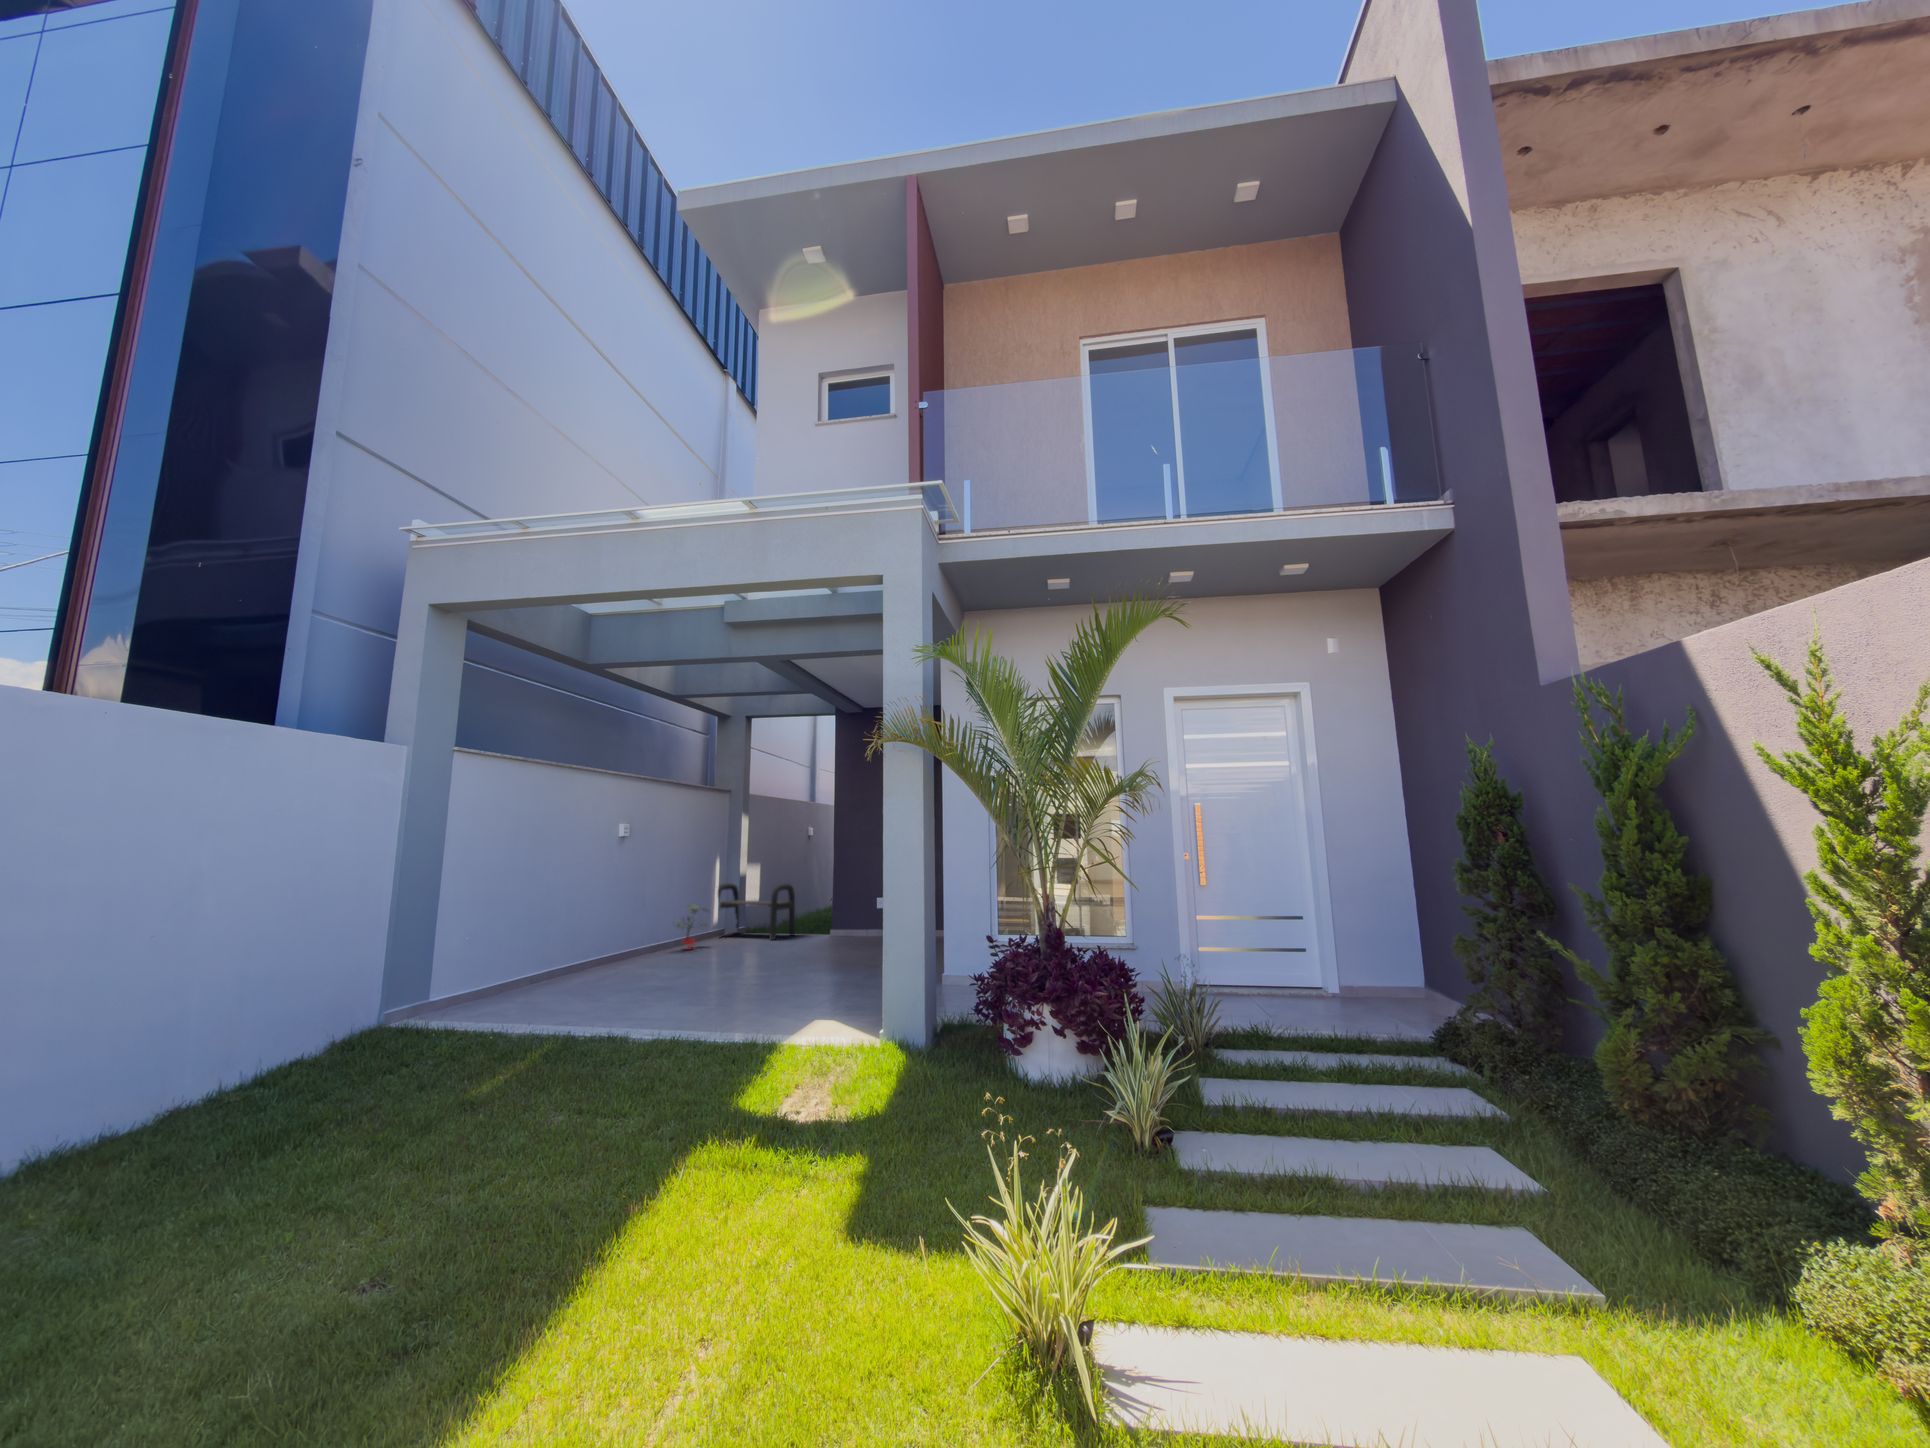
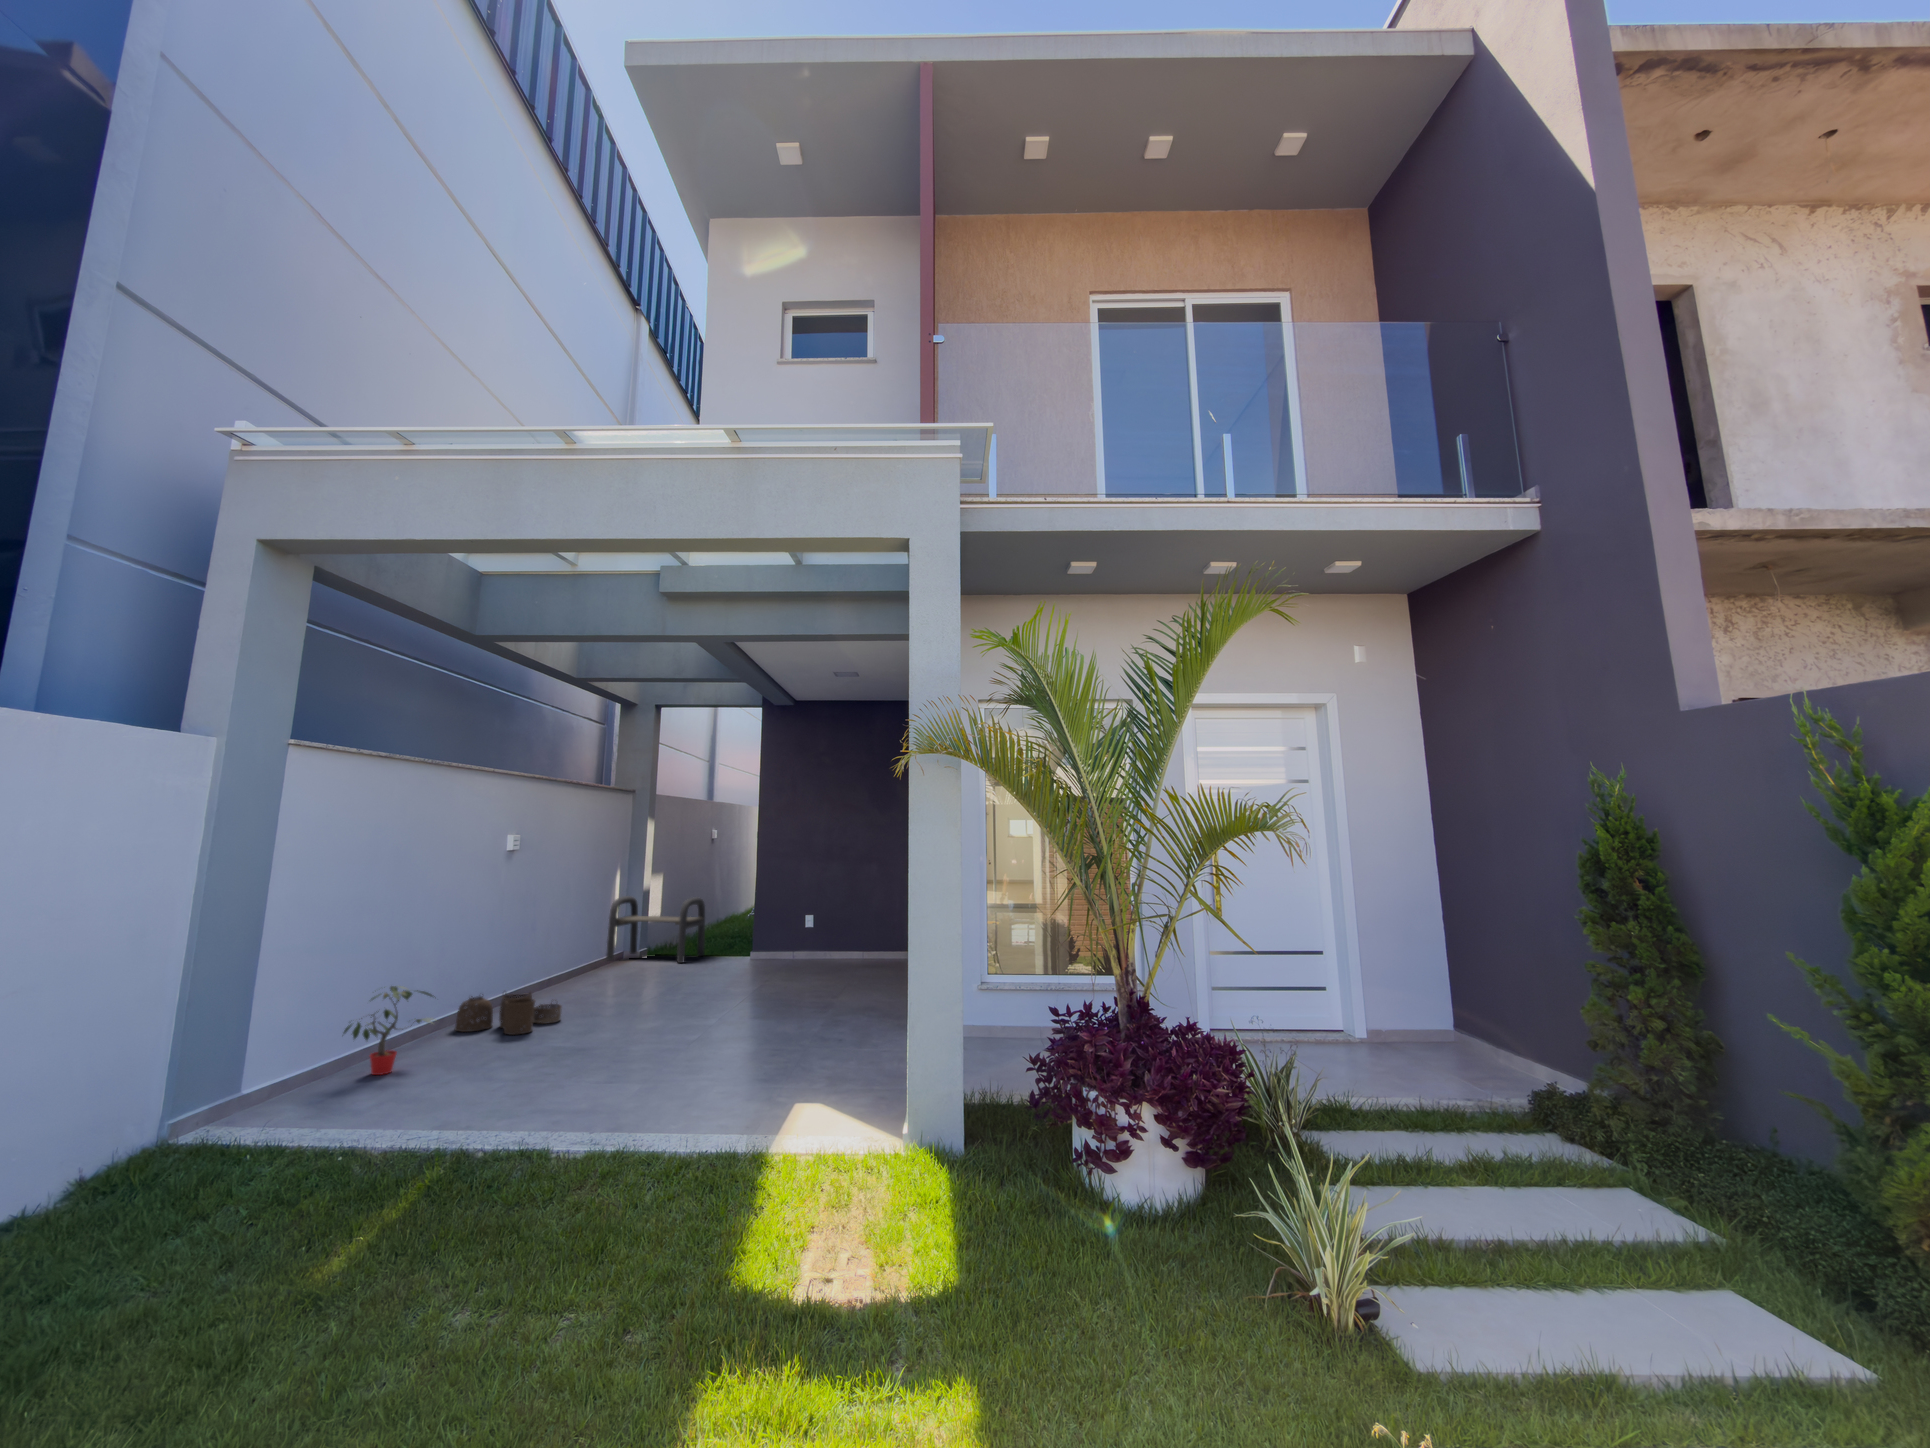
potted plant: present [677,905,708,950] -> present [344,986,433,1075]
woven basket: none [581,948,663,981] -> present [455,993,562,1035]

